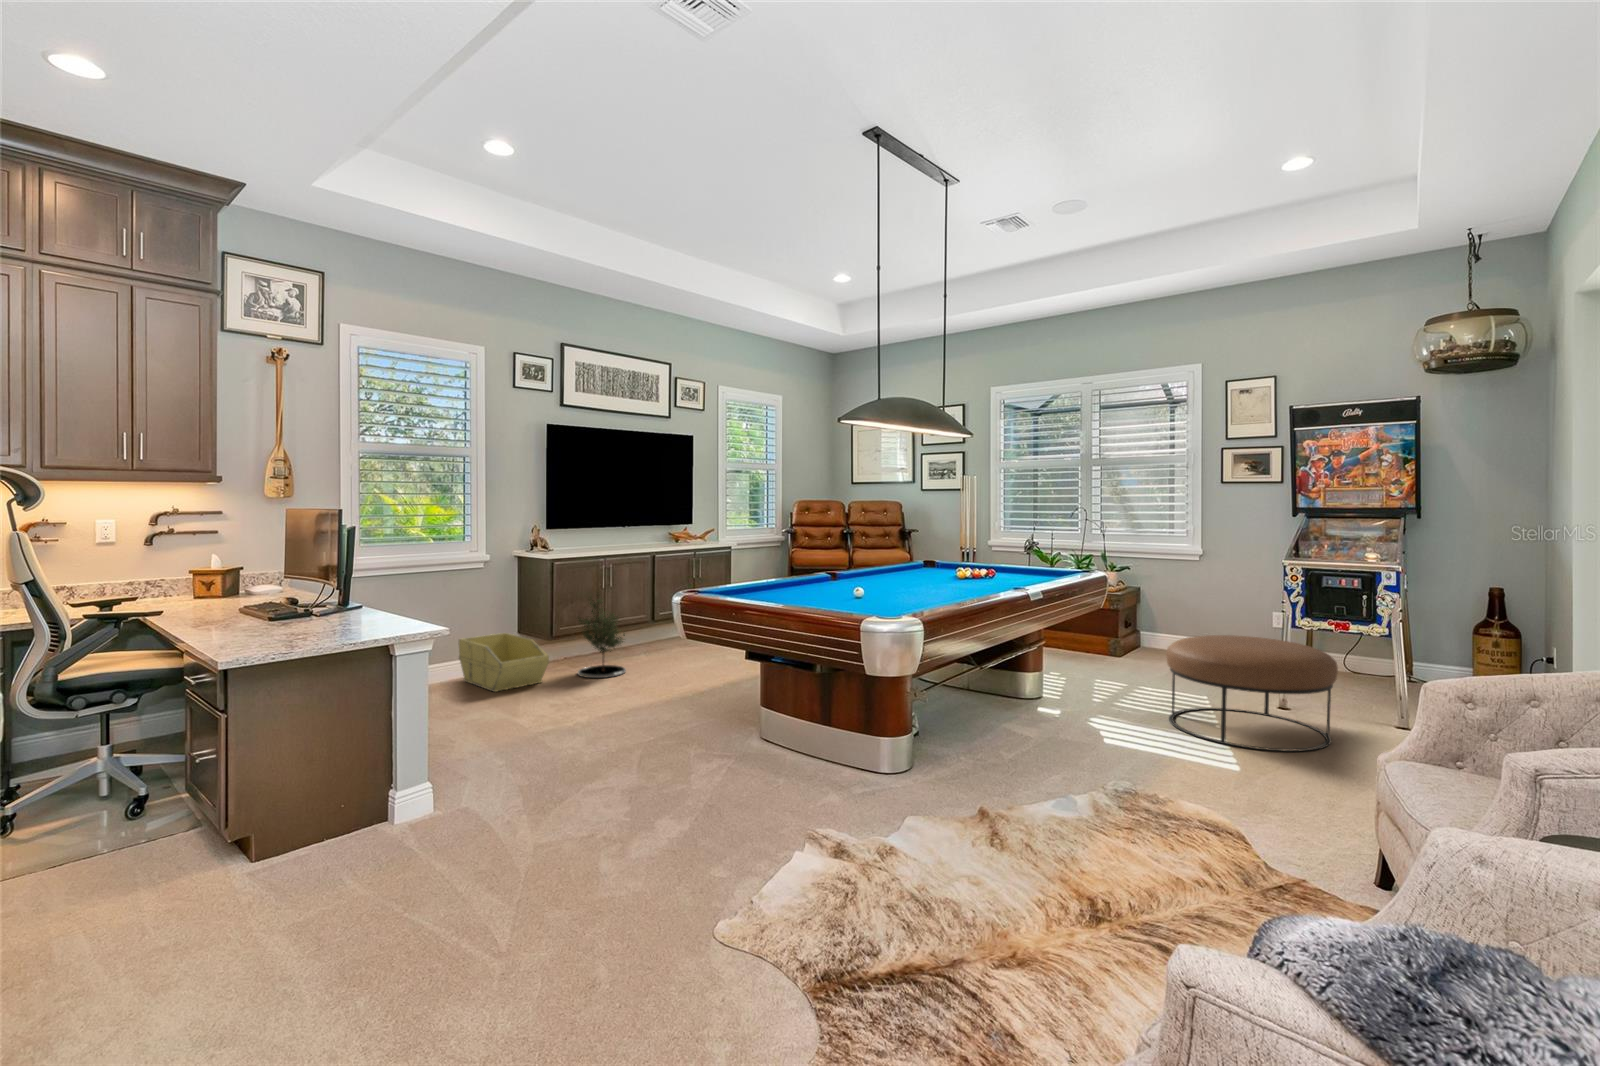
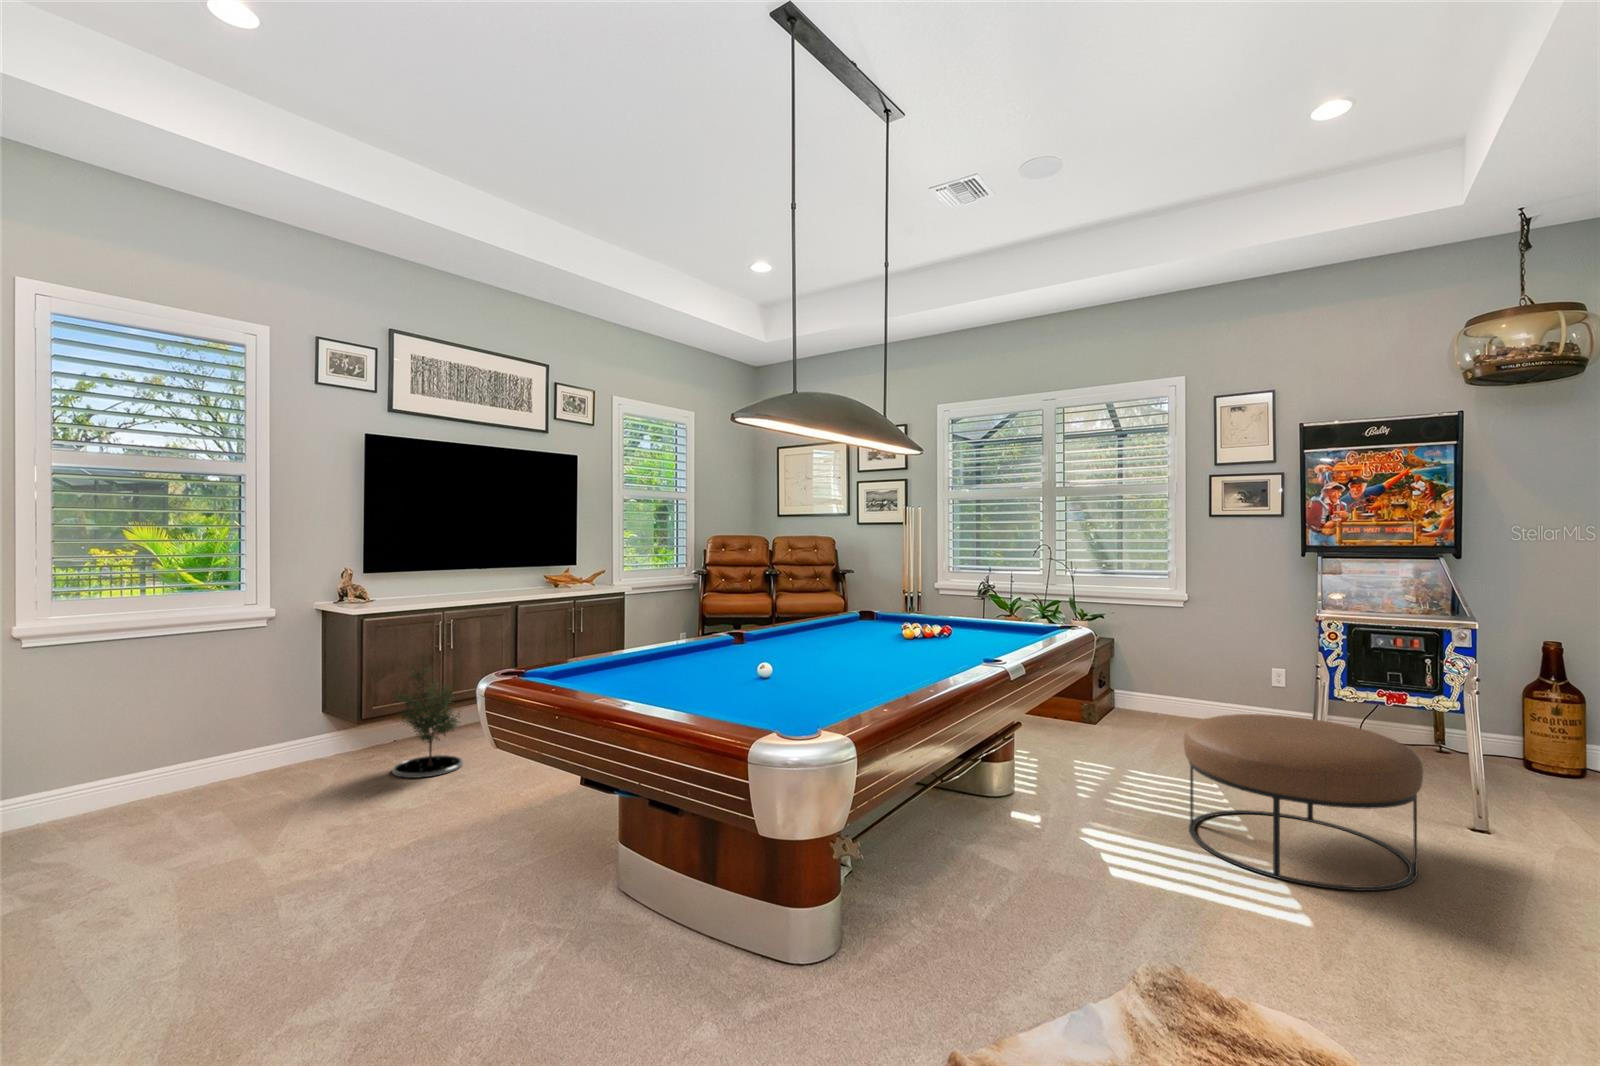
storage bin: present [459,633,549,692] -> none [214,715,343,807]

